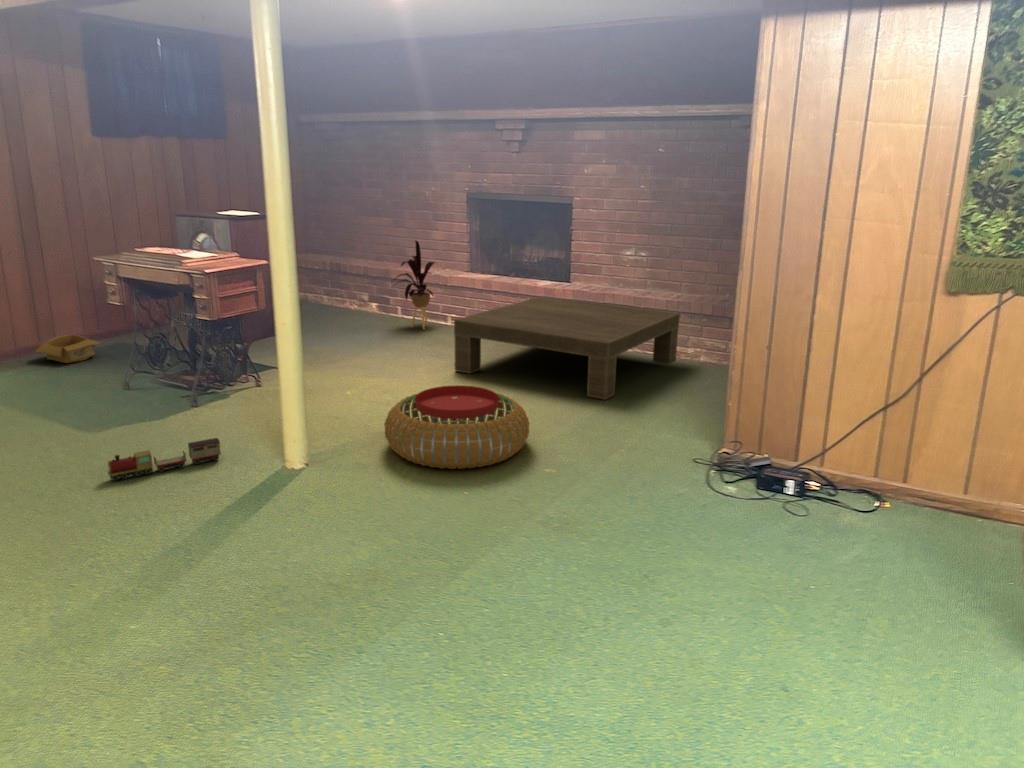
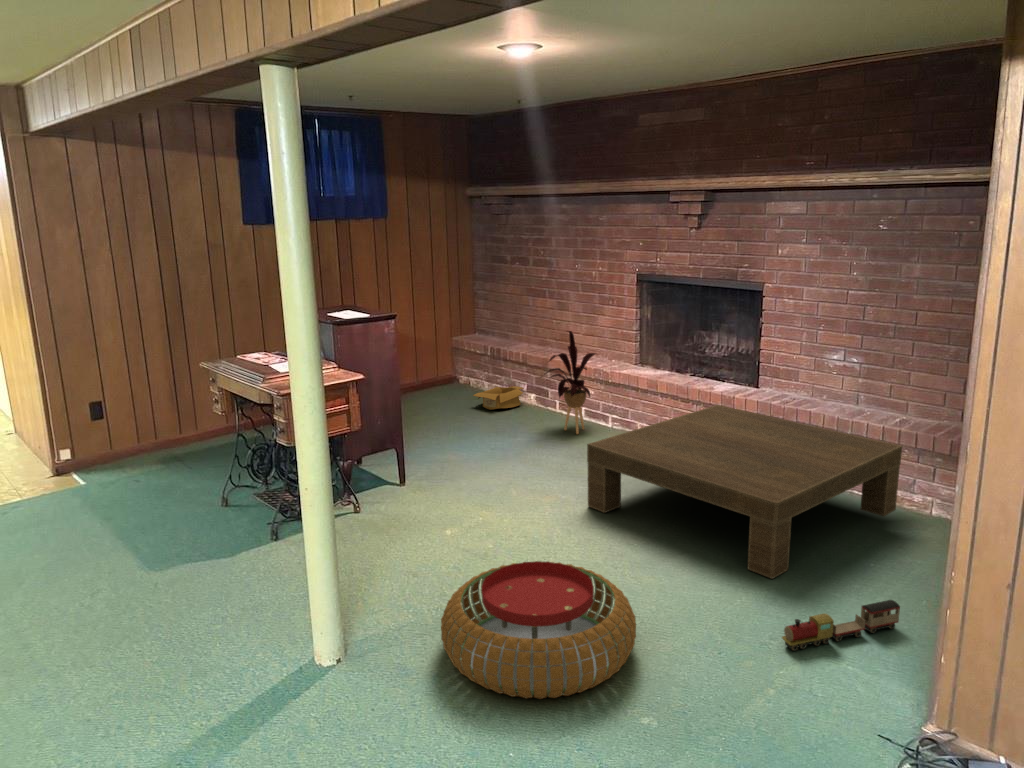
cardboard box: present [35,335,100,363] -> present [473,386,524,410]
toy train: present [107,438,221,481] -> present [782,600,900,651]

